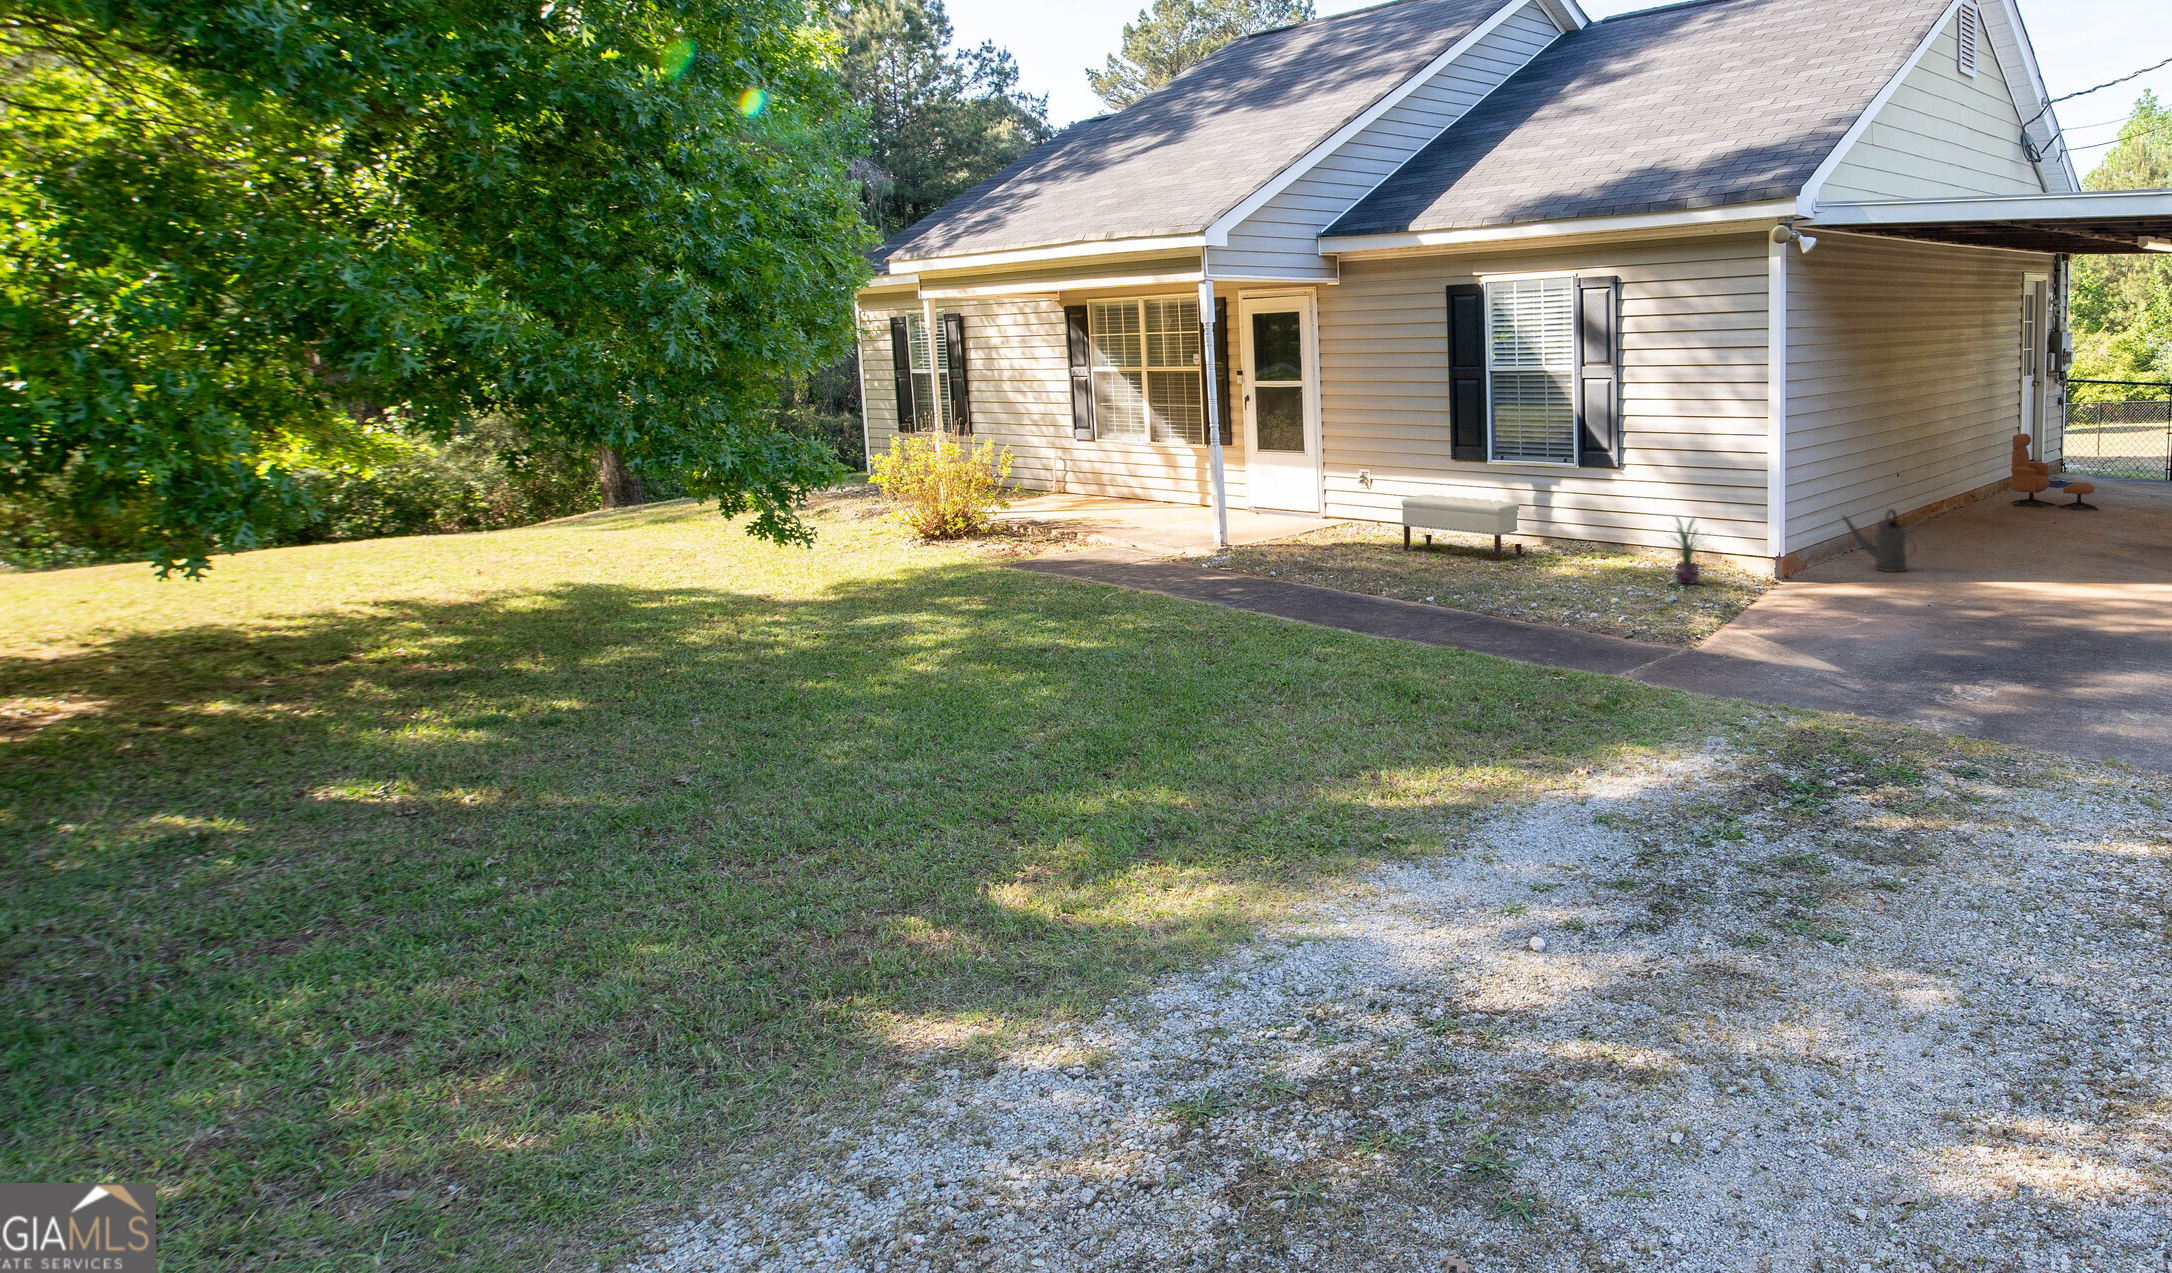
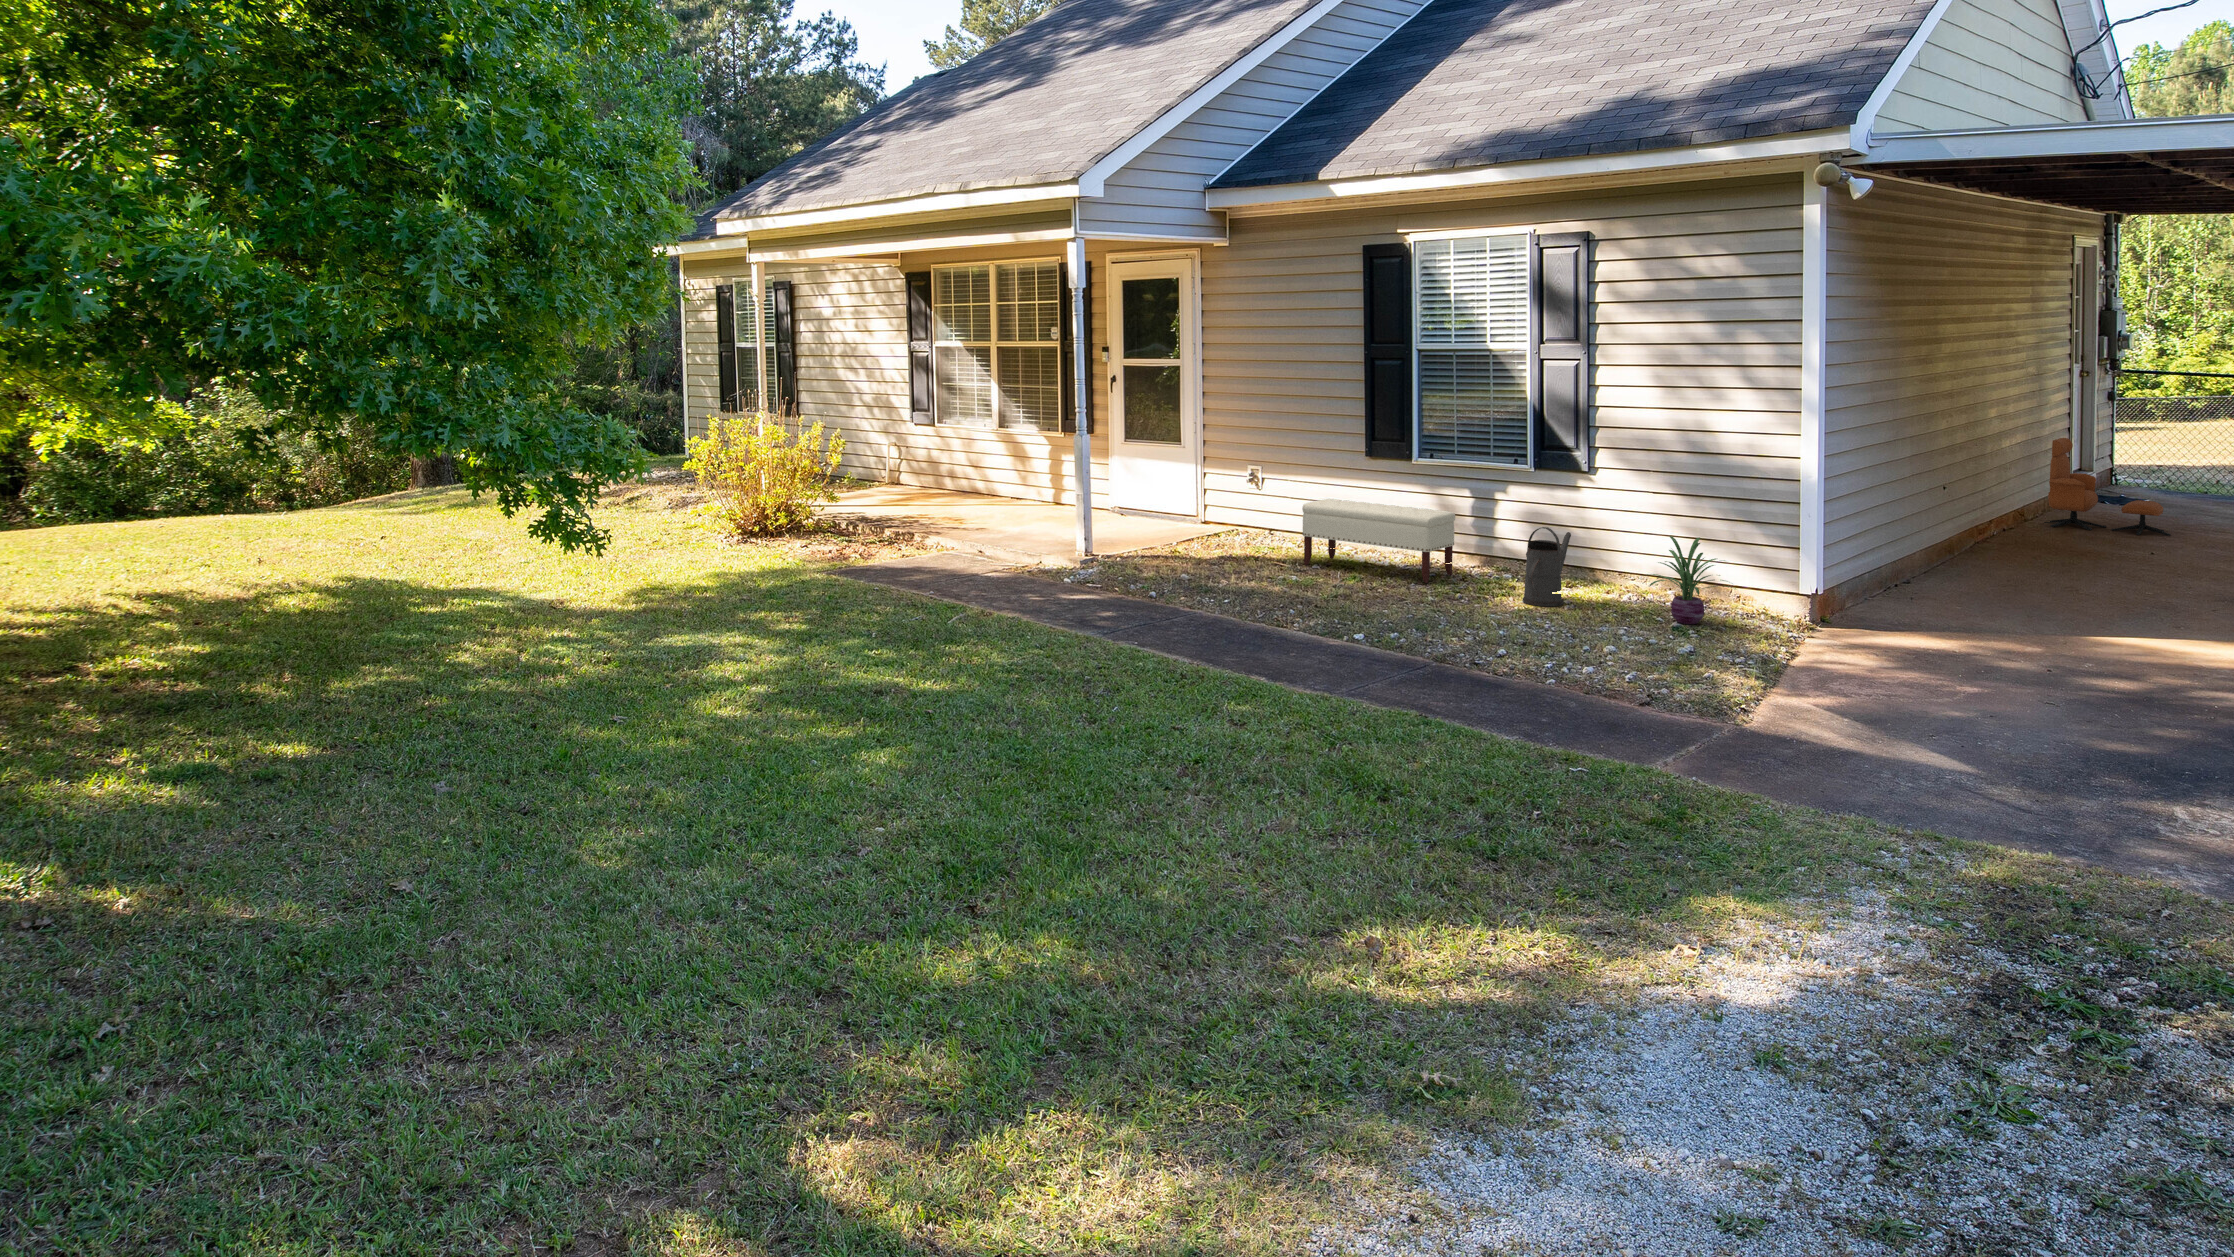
watering can: present [1843,509,1915,572] -> present [1522,527,1571,607]

